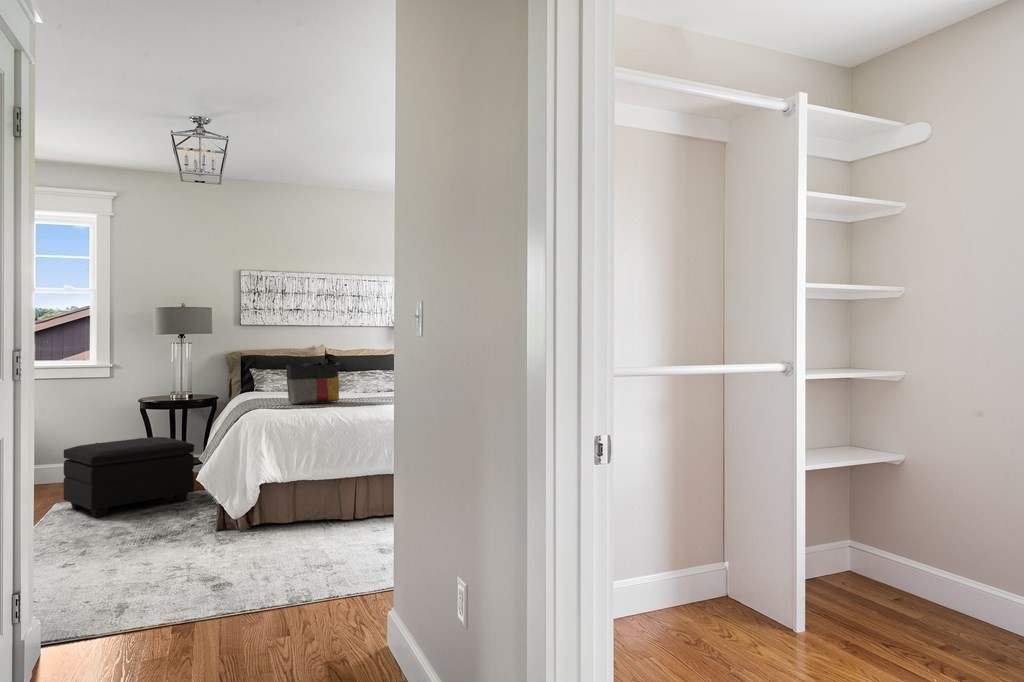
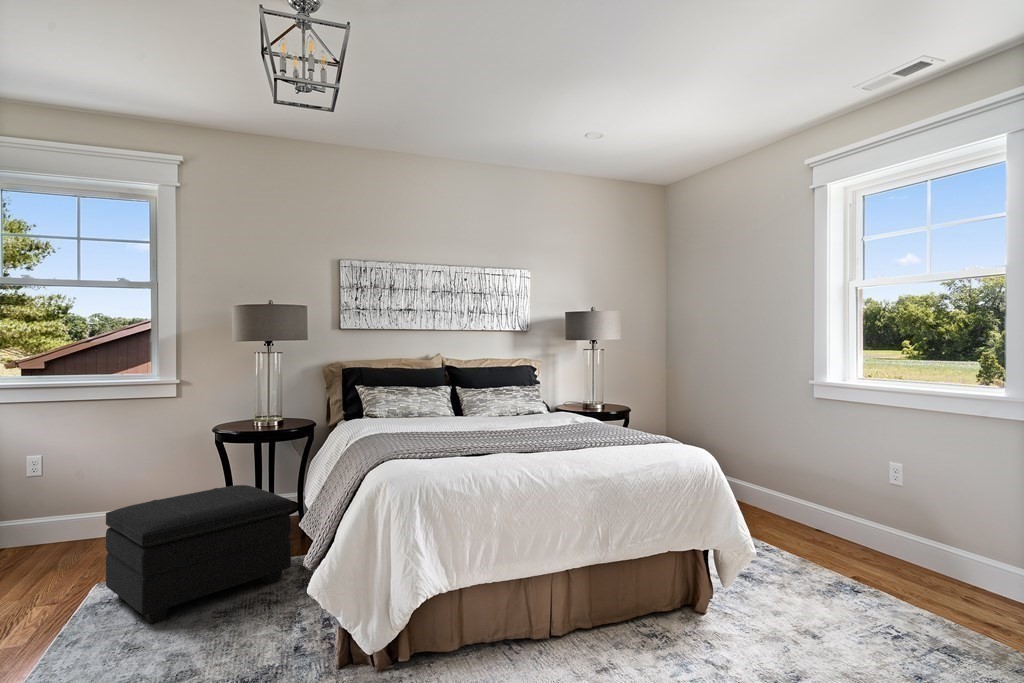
tote bag: present [286,361,341,404] -> none [435,385,511,451]

